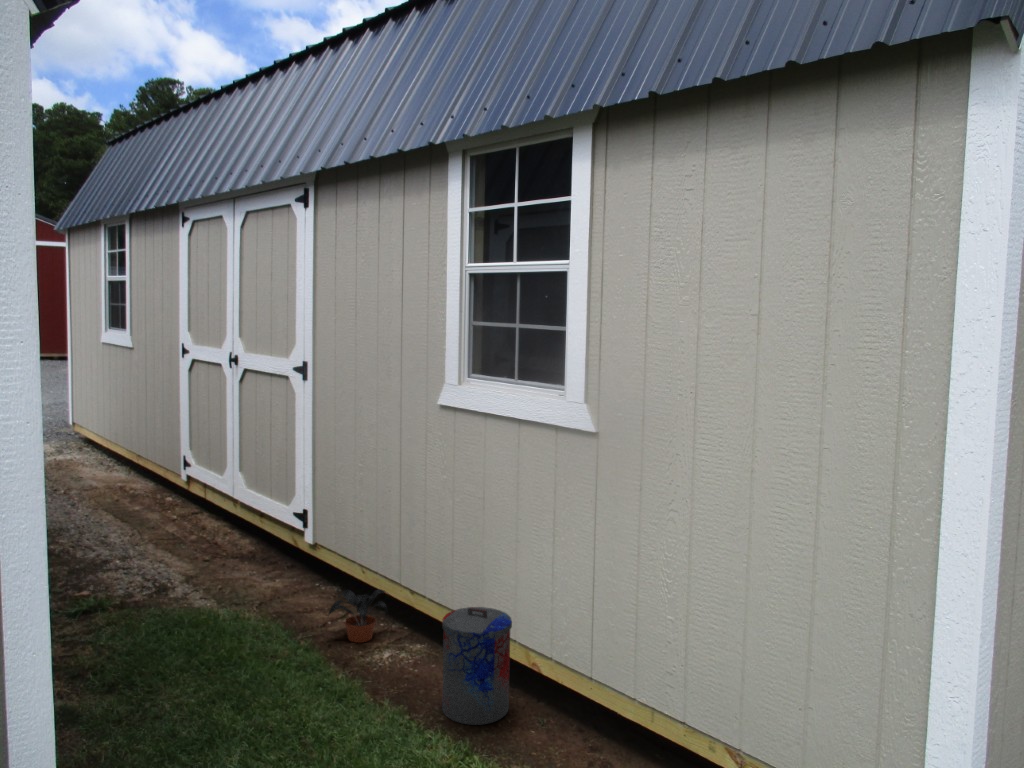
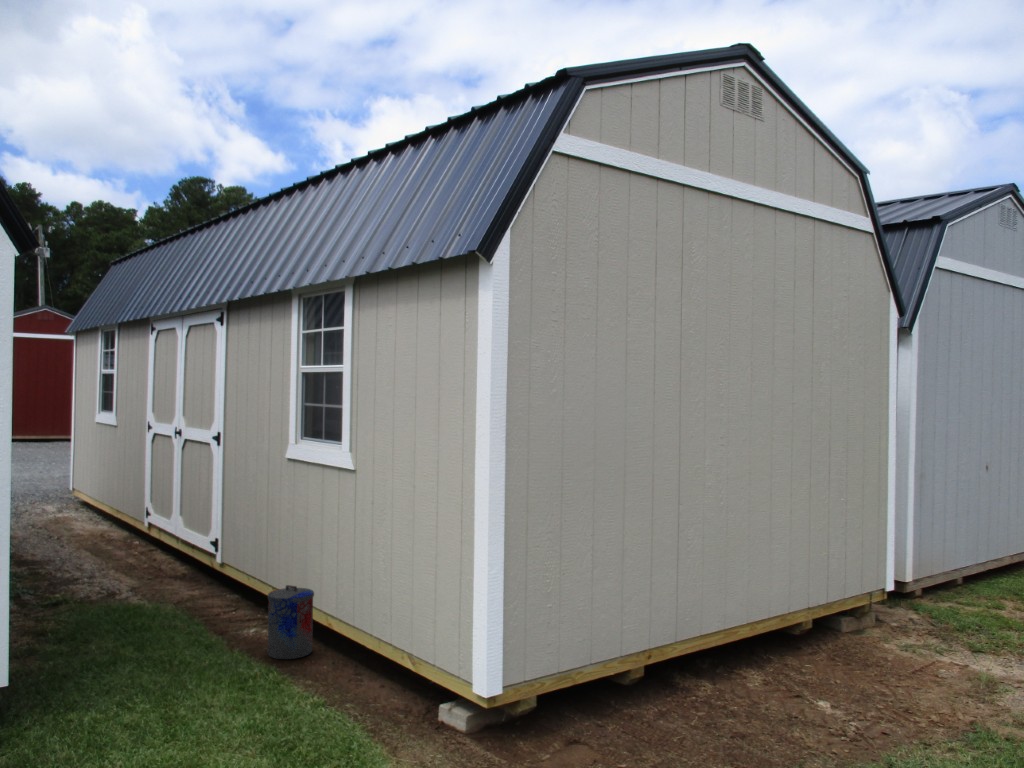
potted plant: present [329,589,388,643] -> none [212,587,259,622]

